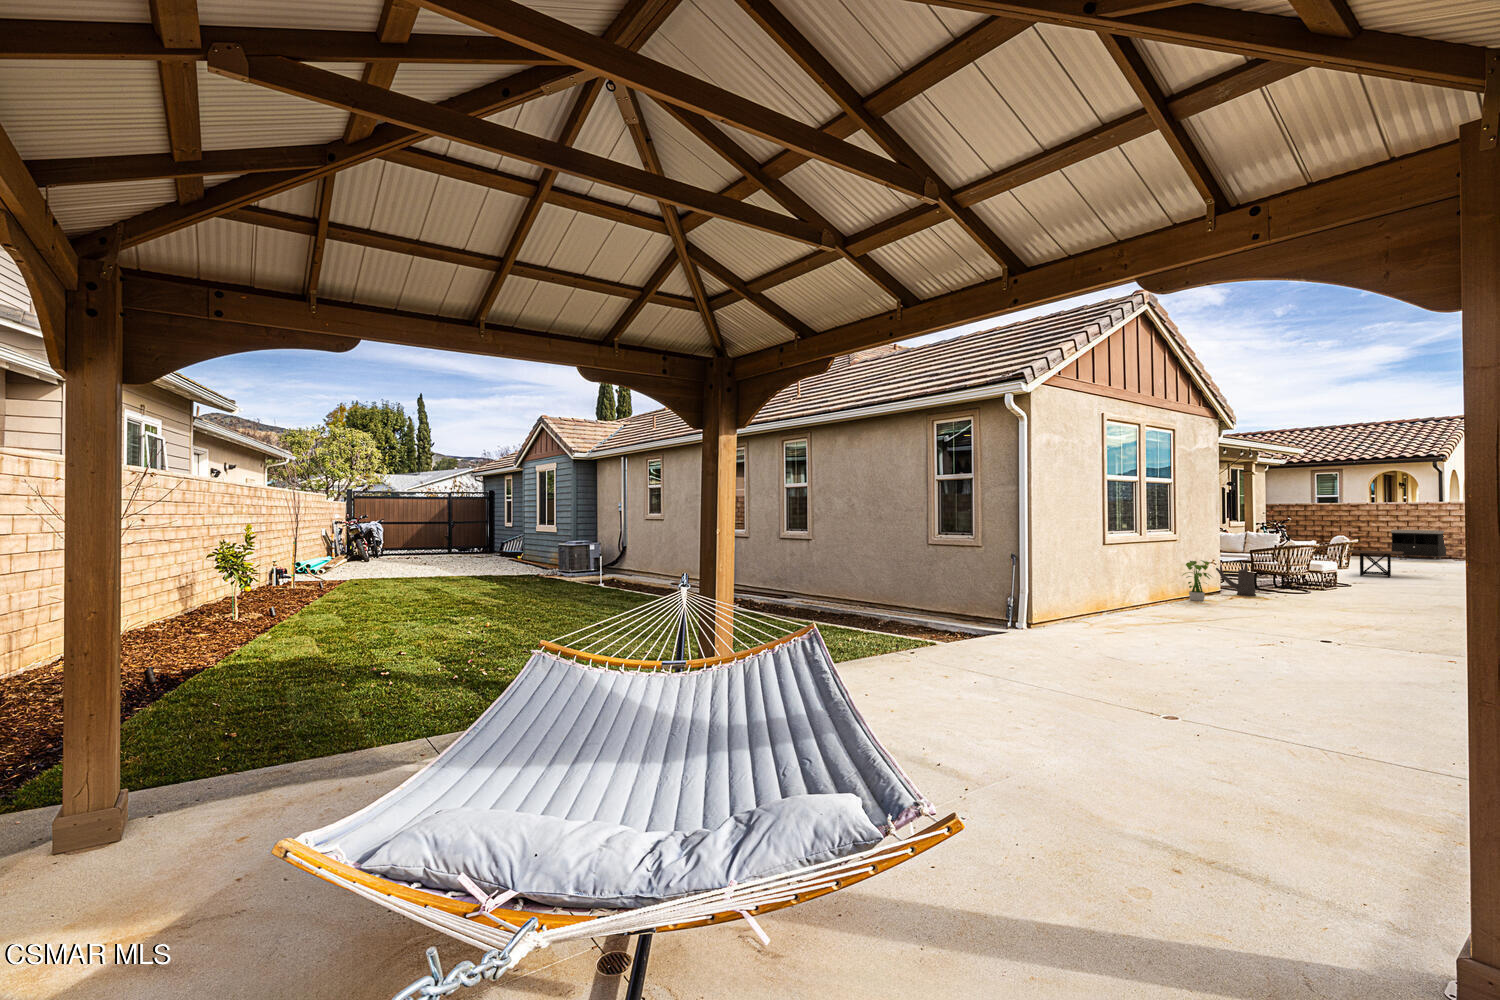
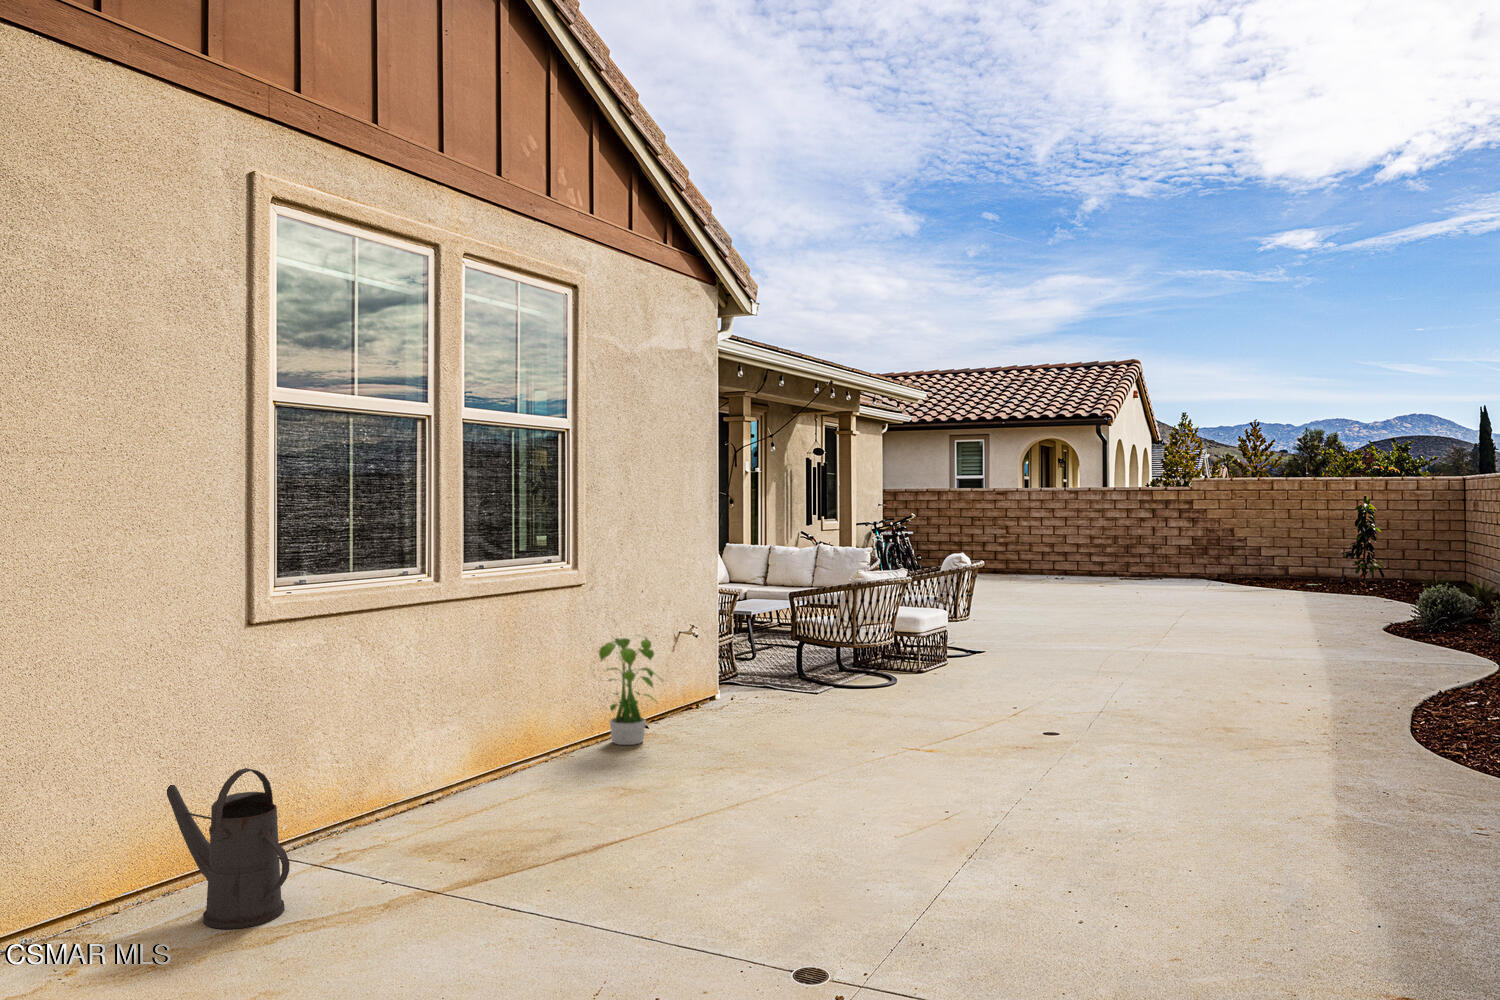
storage bench: present [1391,530,1446,559] -> none [1046,531,1113,578]
side table: present [1347,550,1404,578] -> none [975,574,1060,627]
watering can: present [1216,564,1262,596] -> present [167,768,290,929]

